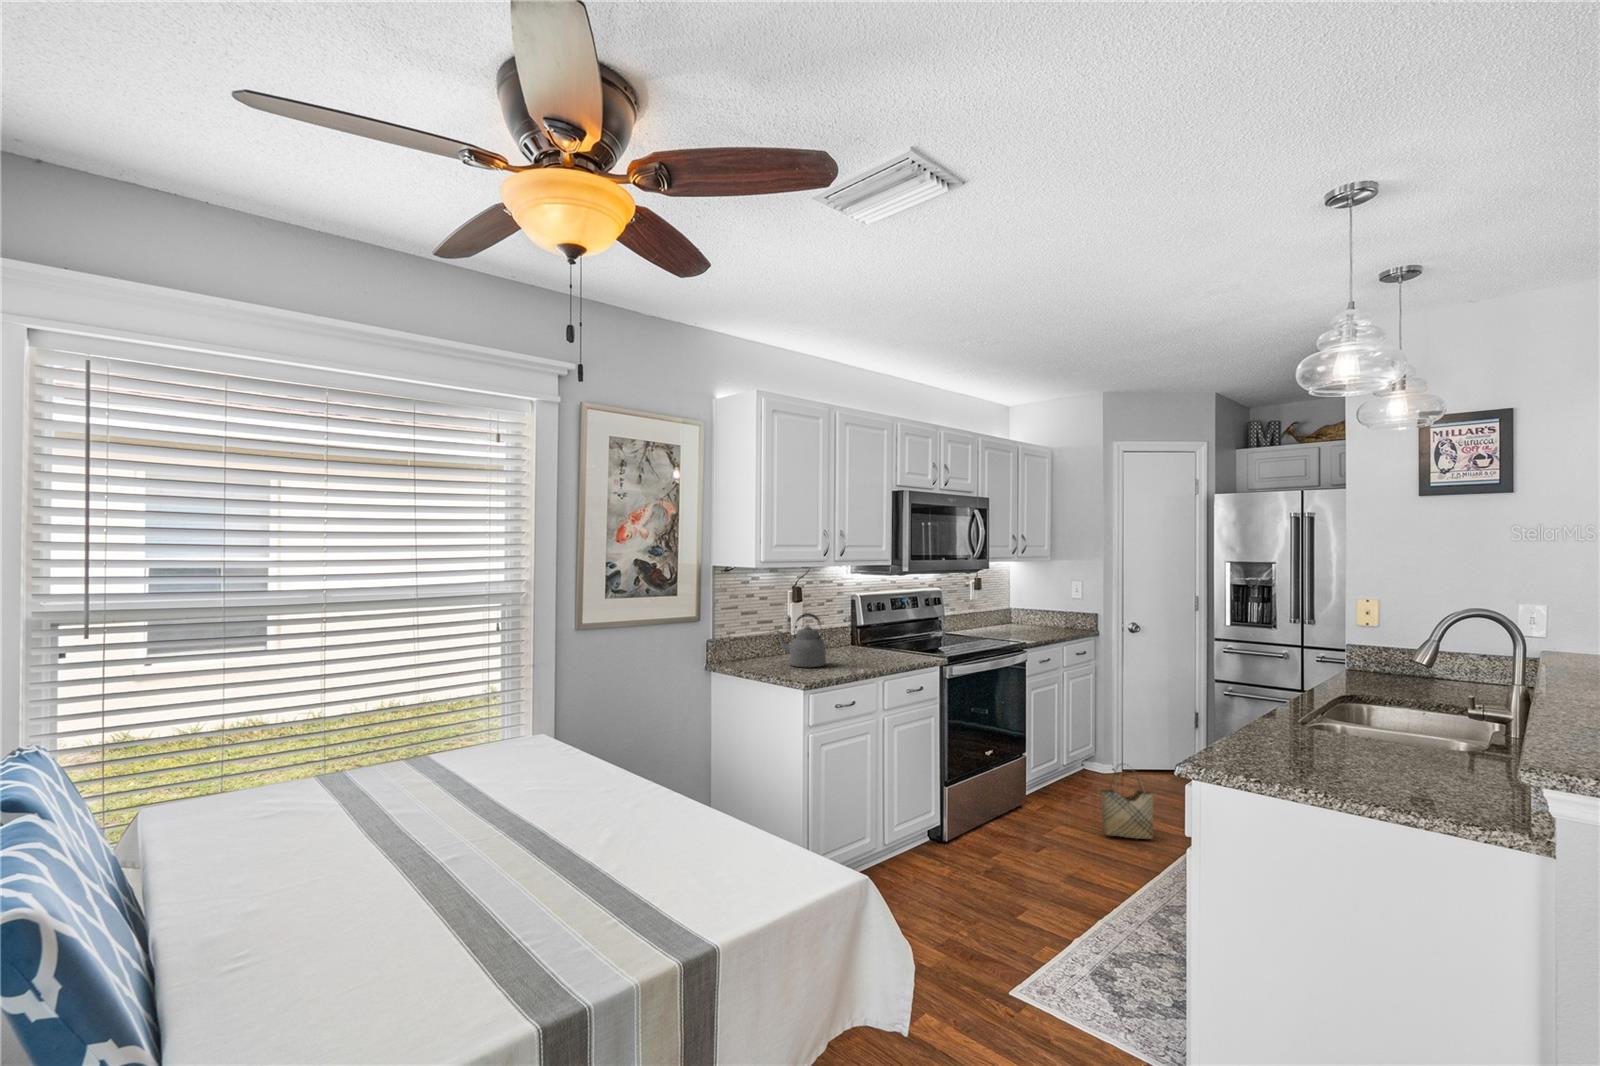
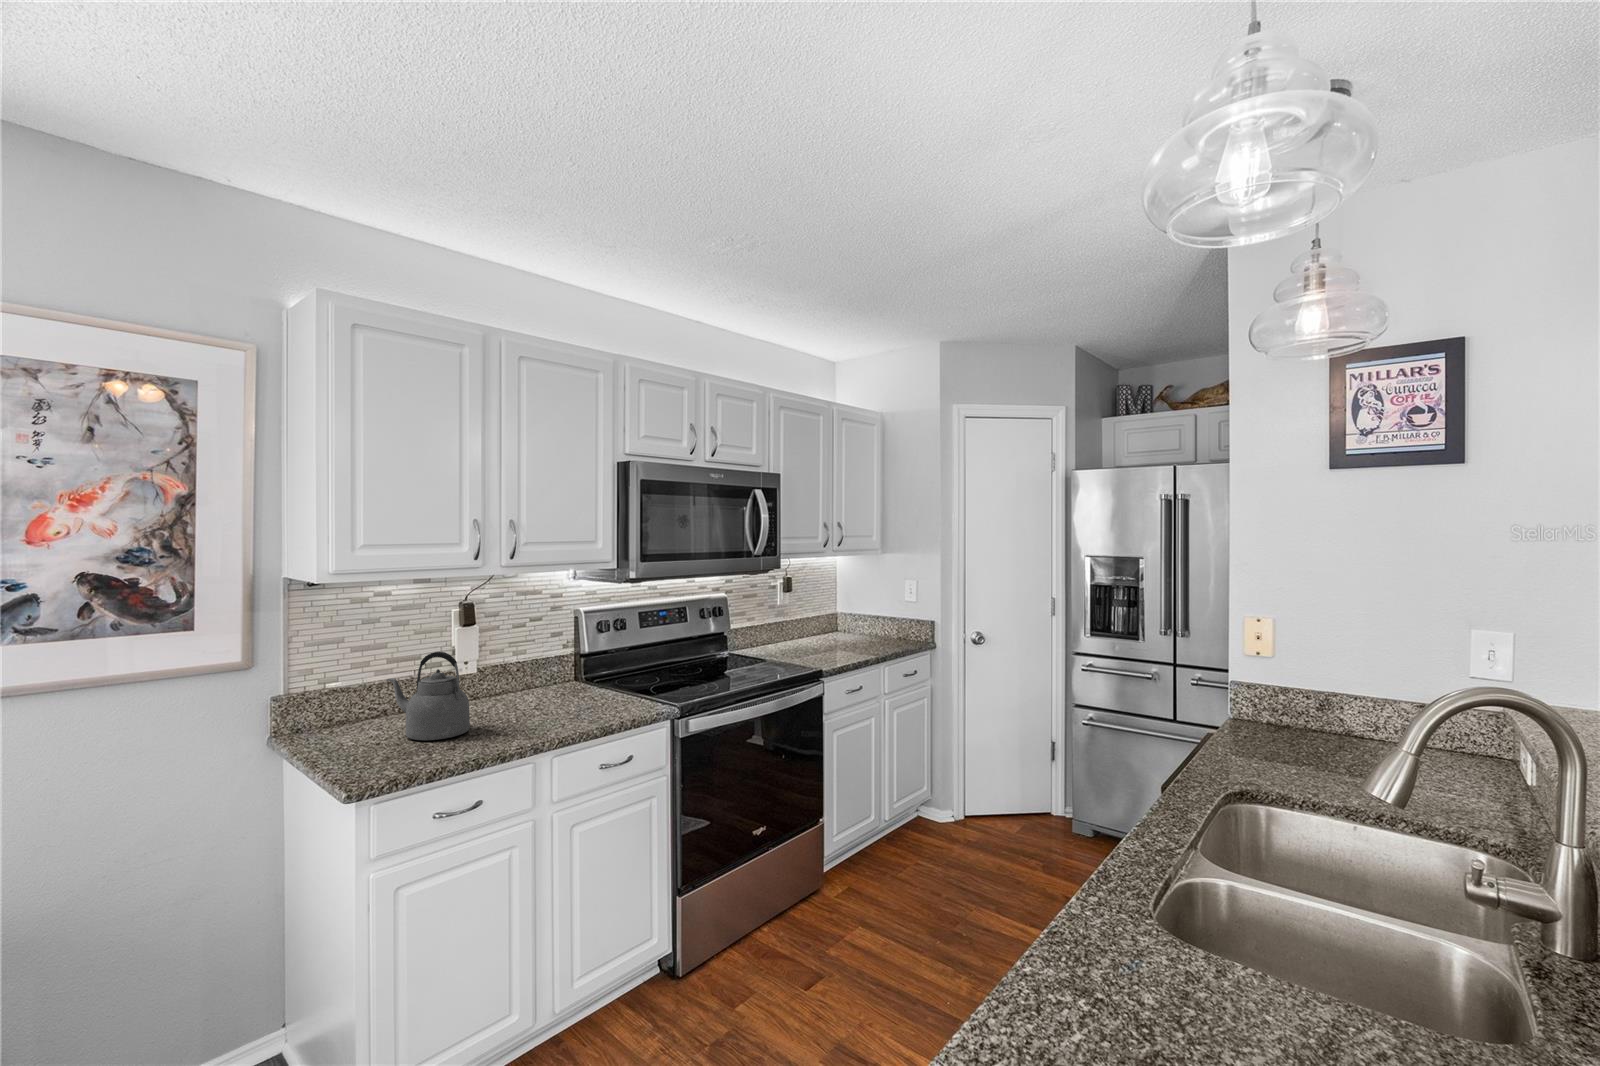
woven basket: present [1101,764,1154,839] -> none [905,841,976,951]

